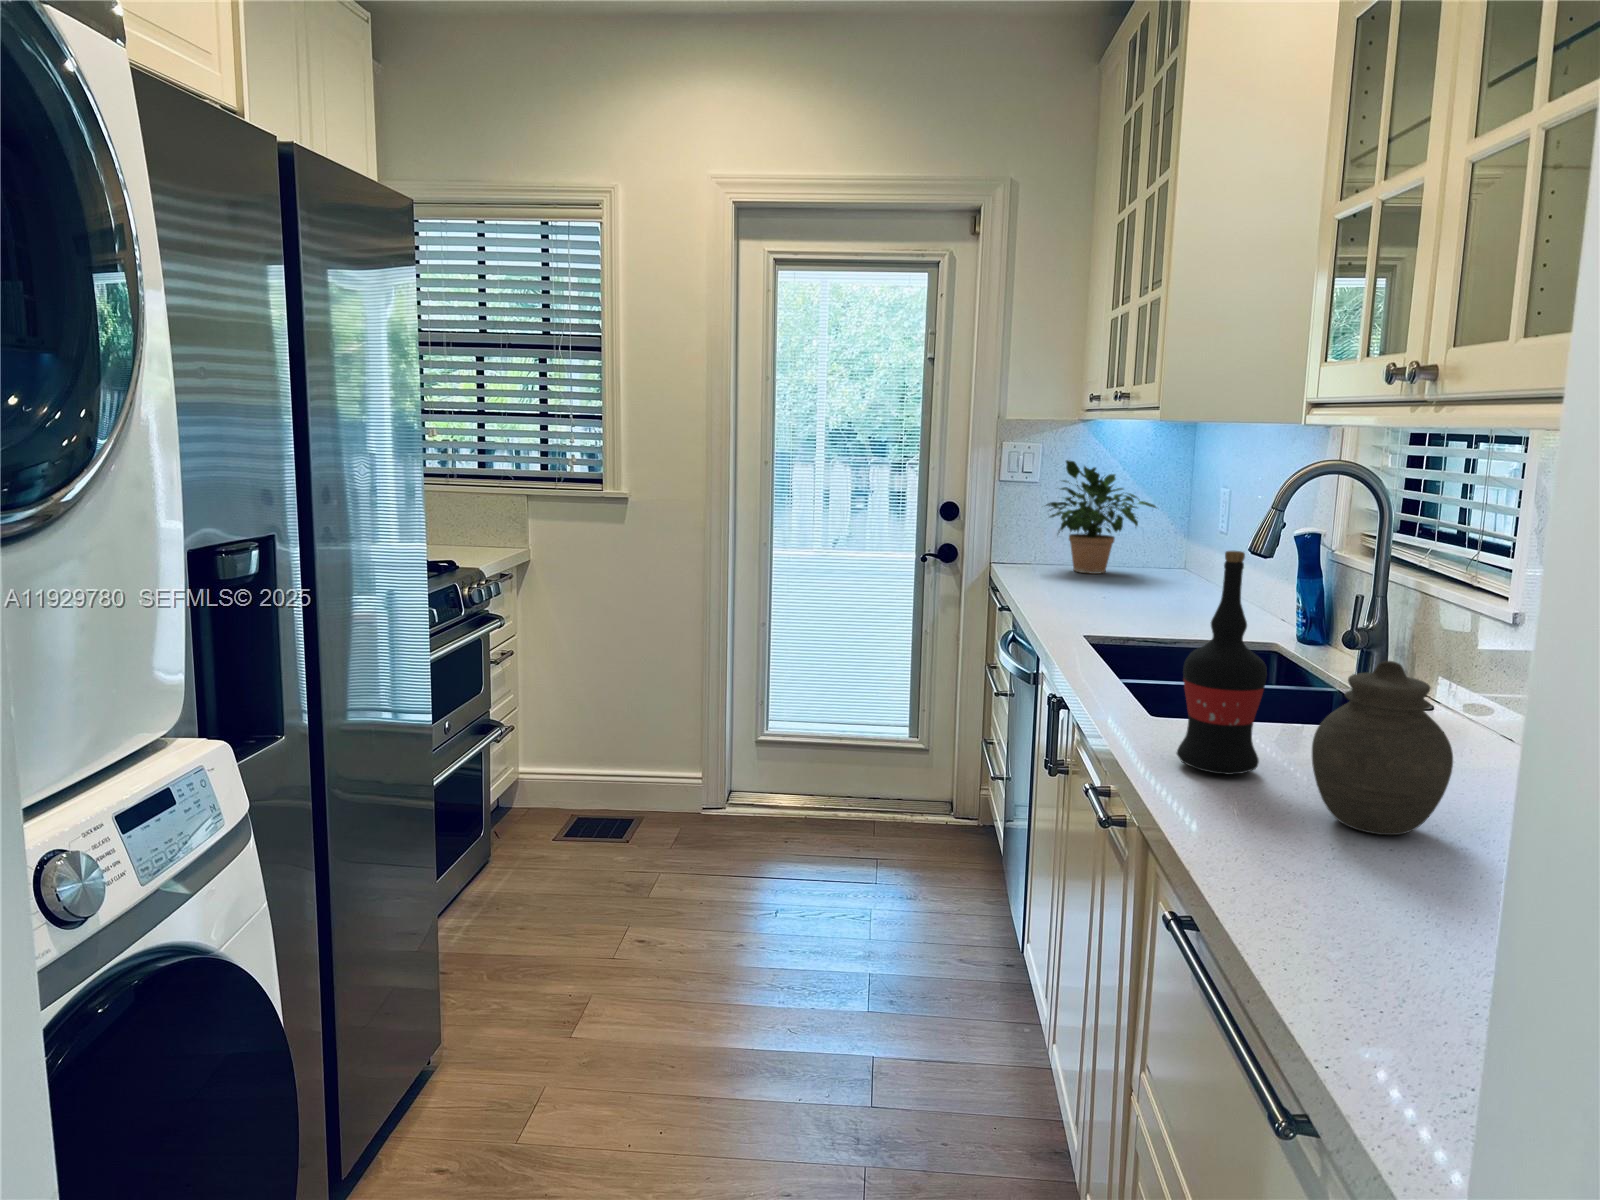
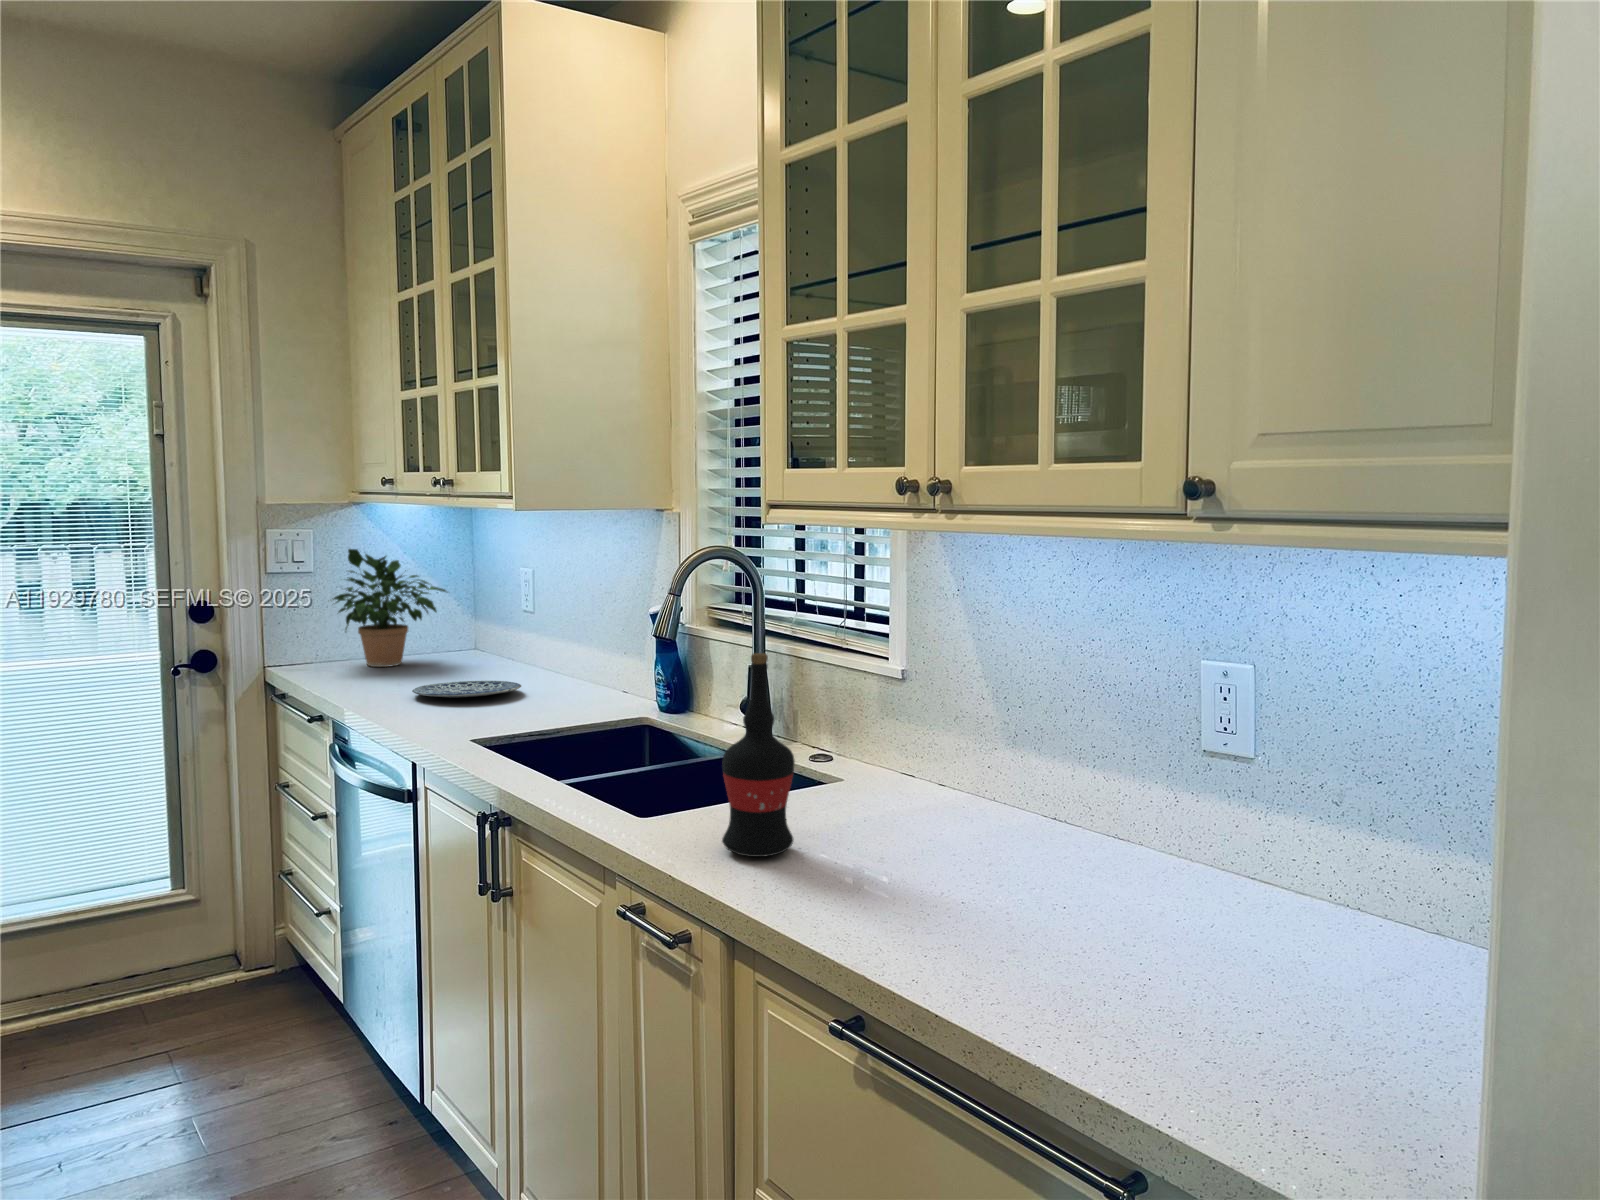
plate: none [1075,589,1182,605] -> present [412,681,521,698]
jar: present [1312,661,1453,835] -> none [860,733,963,876]

